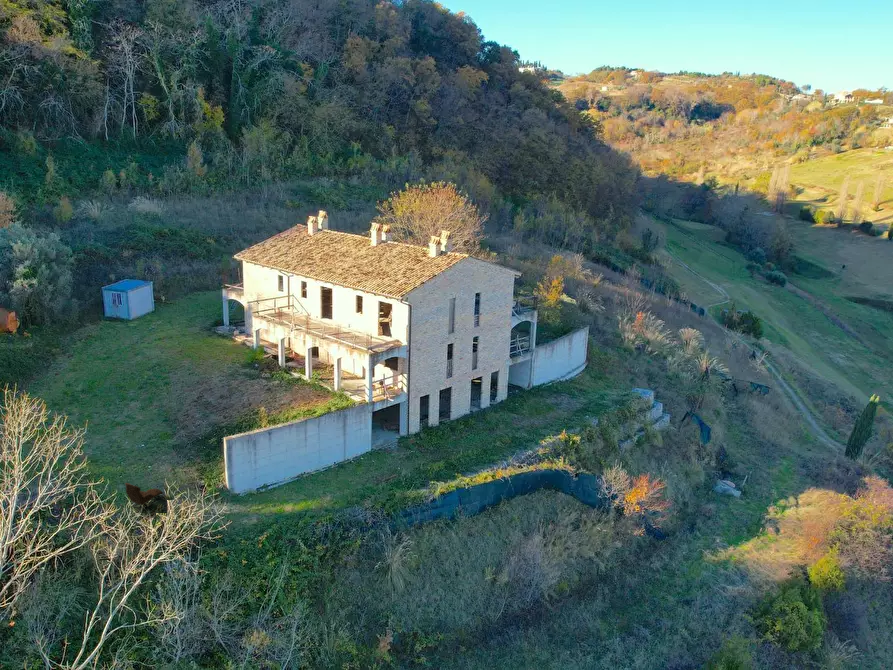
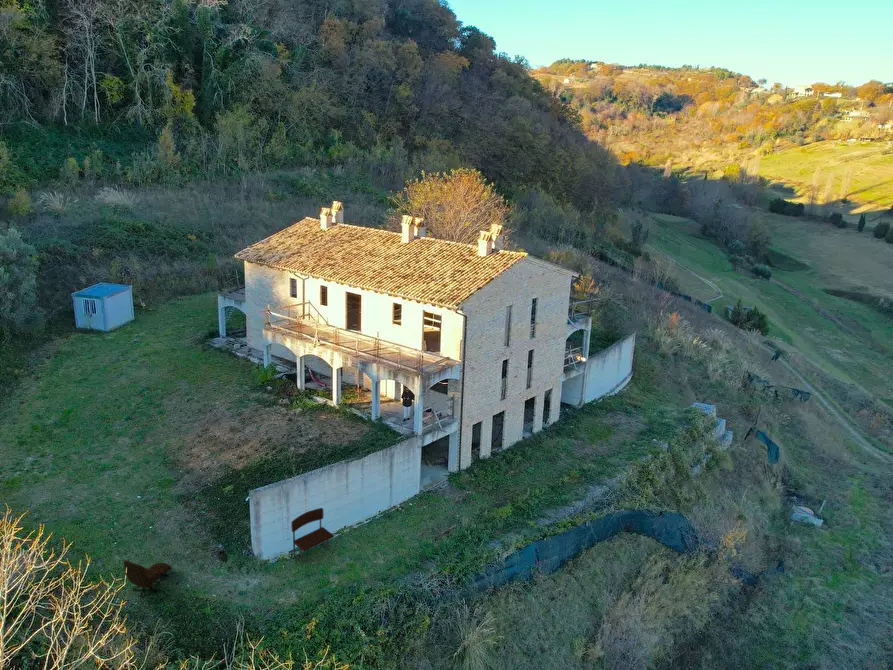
bench: none [256,454,290,495] -> present [291,508,334,562]

